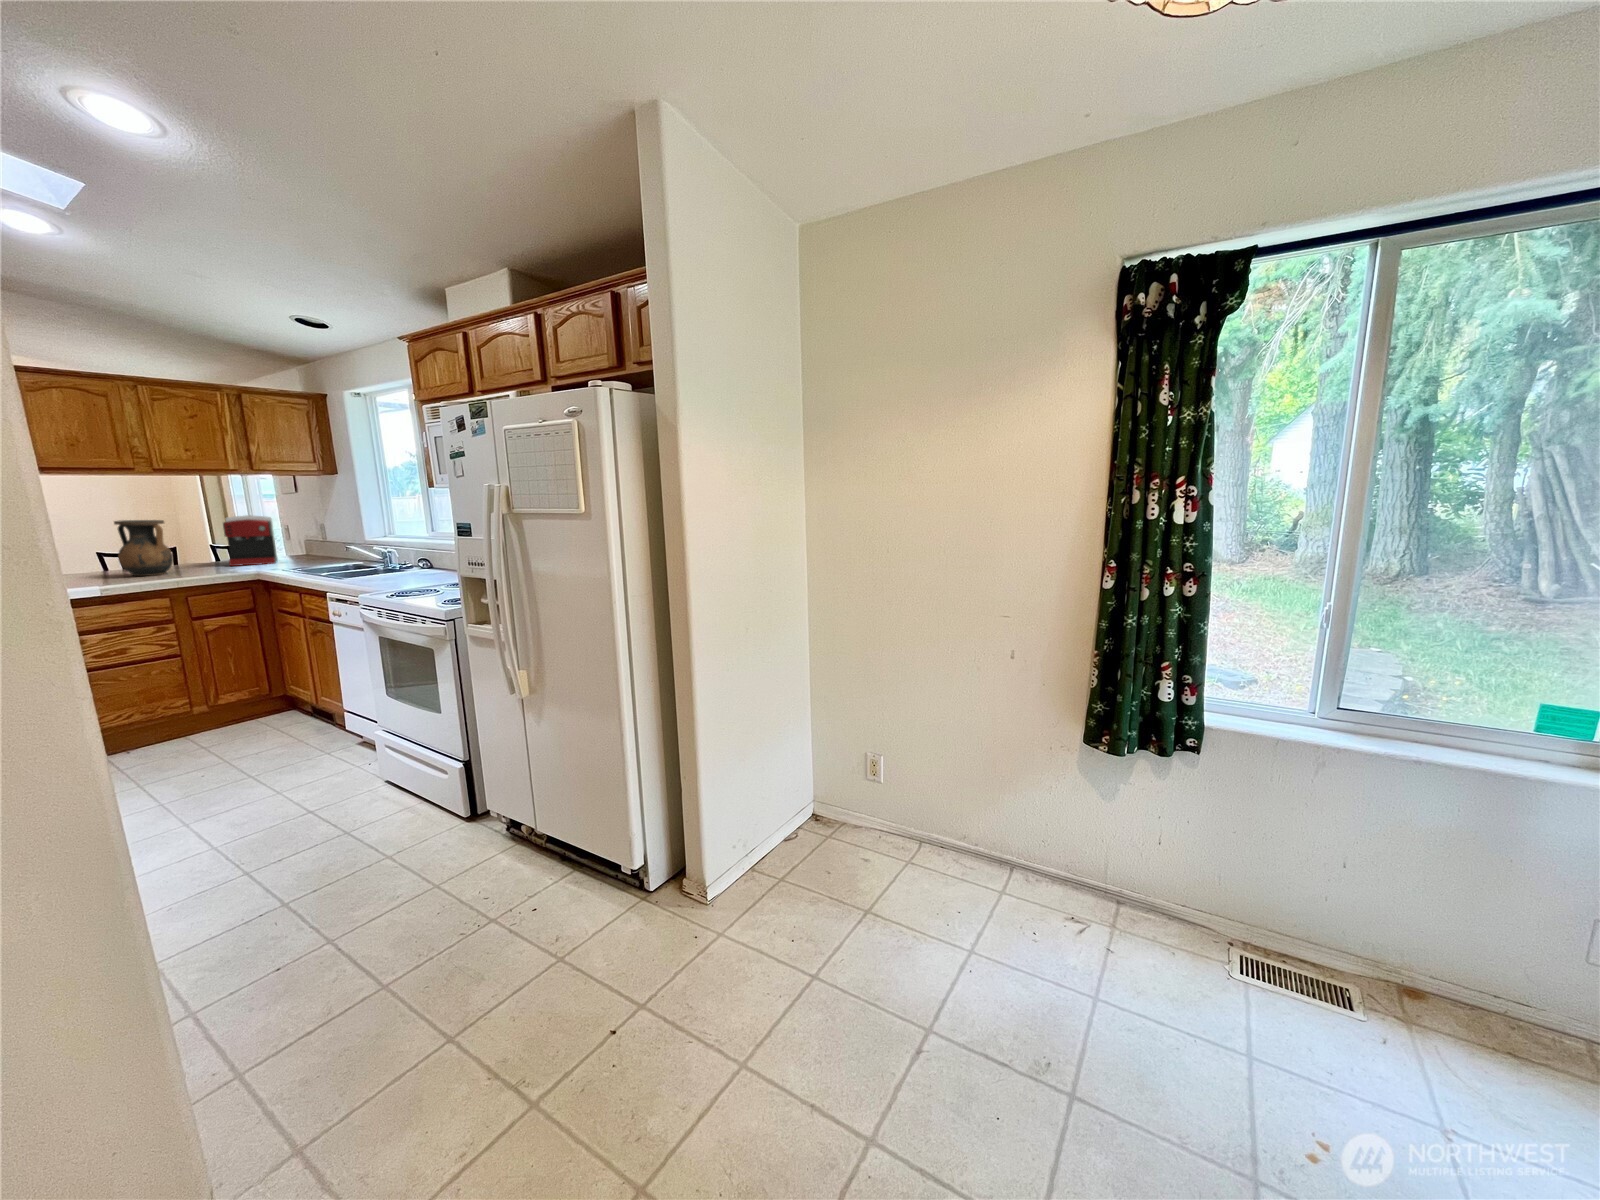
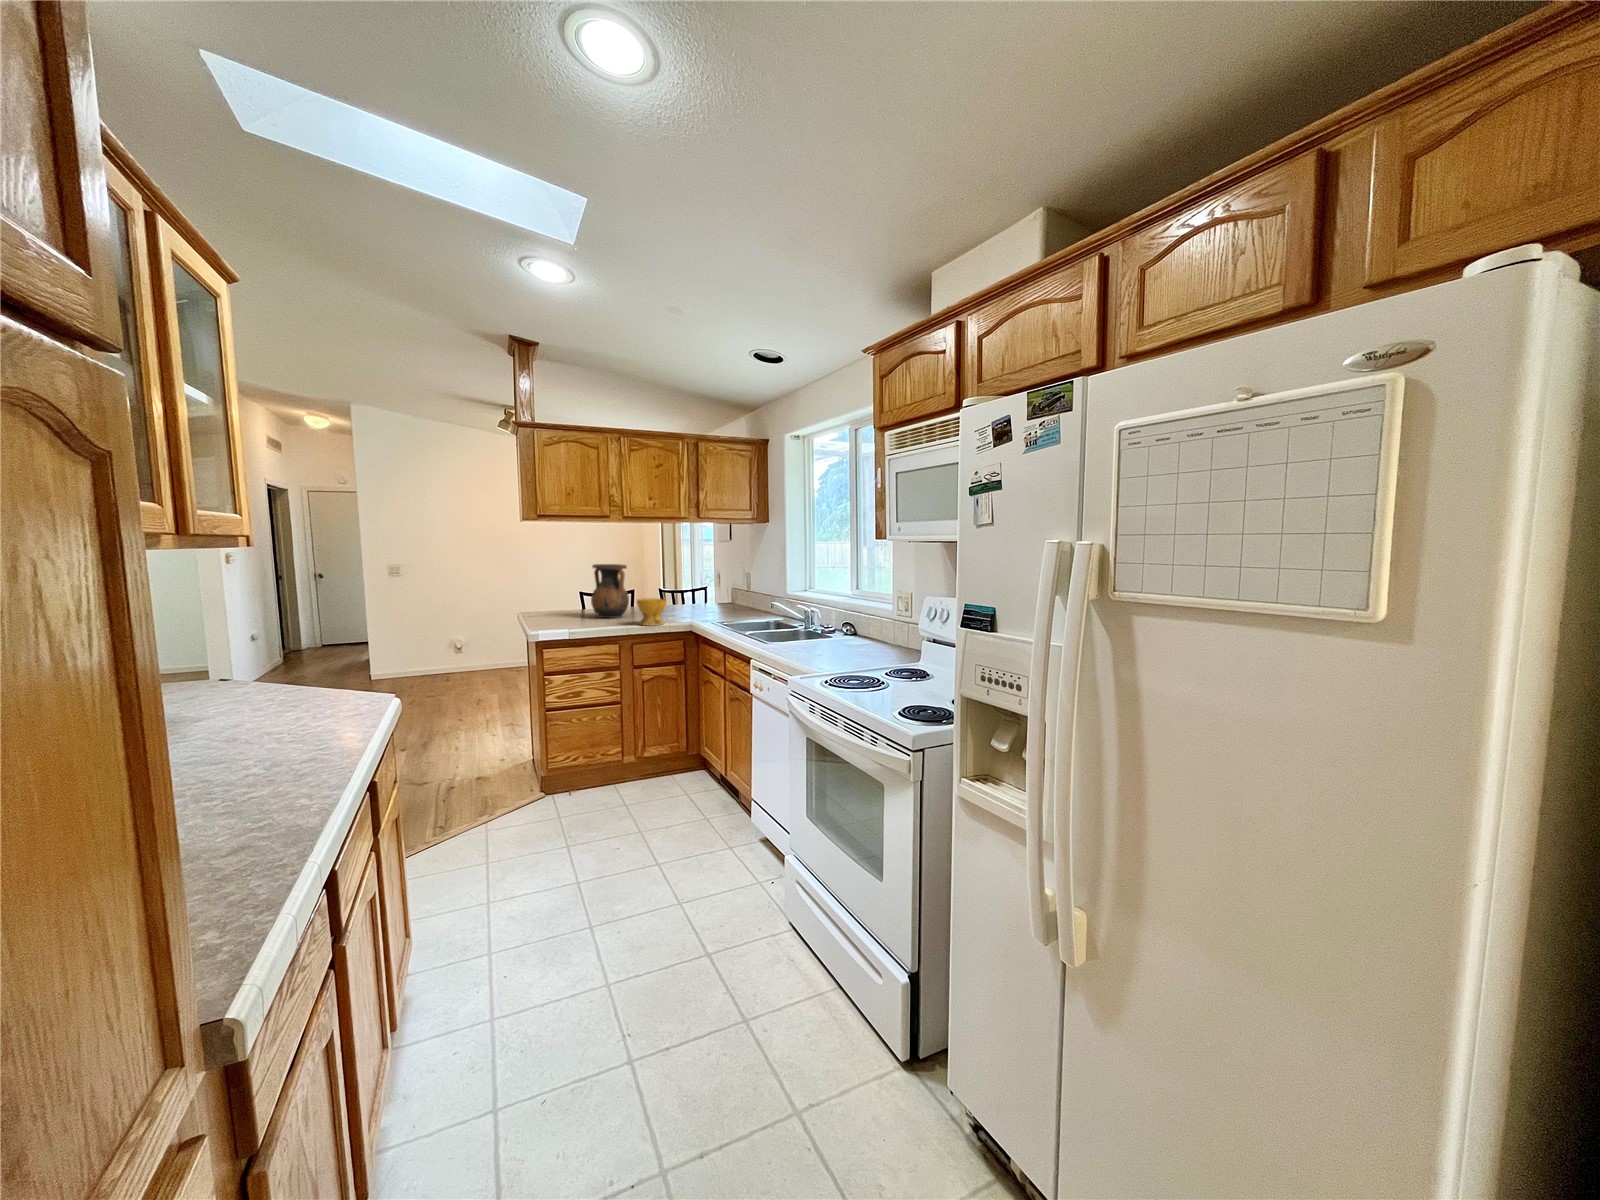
coffee maker: present [223,515,278,566] -> none [669,562,707,612]
bowl: none [184,551,225,578] -> present [637,598,667,626]

